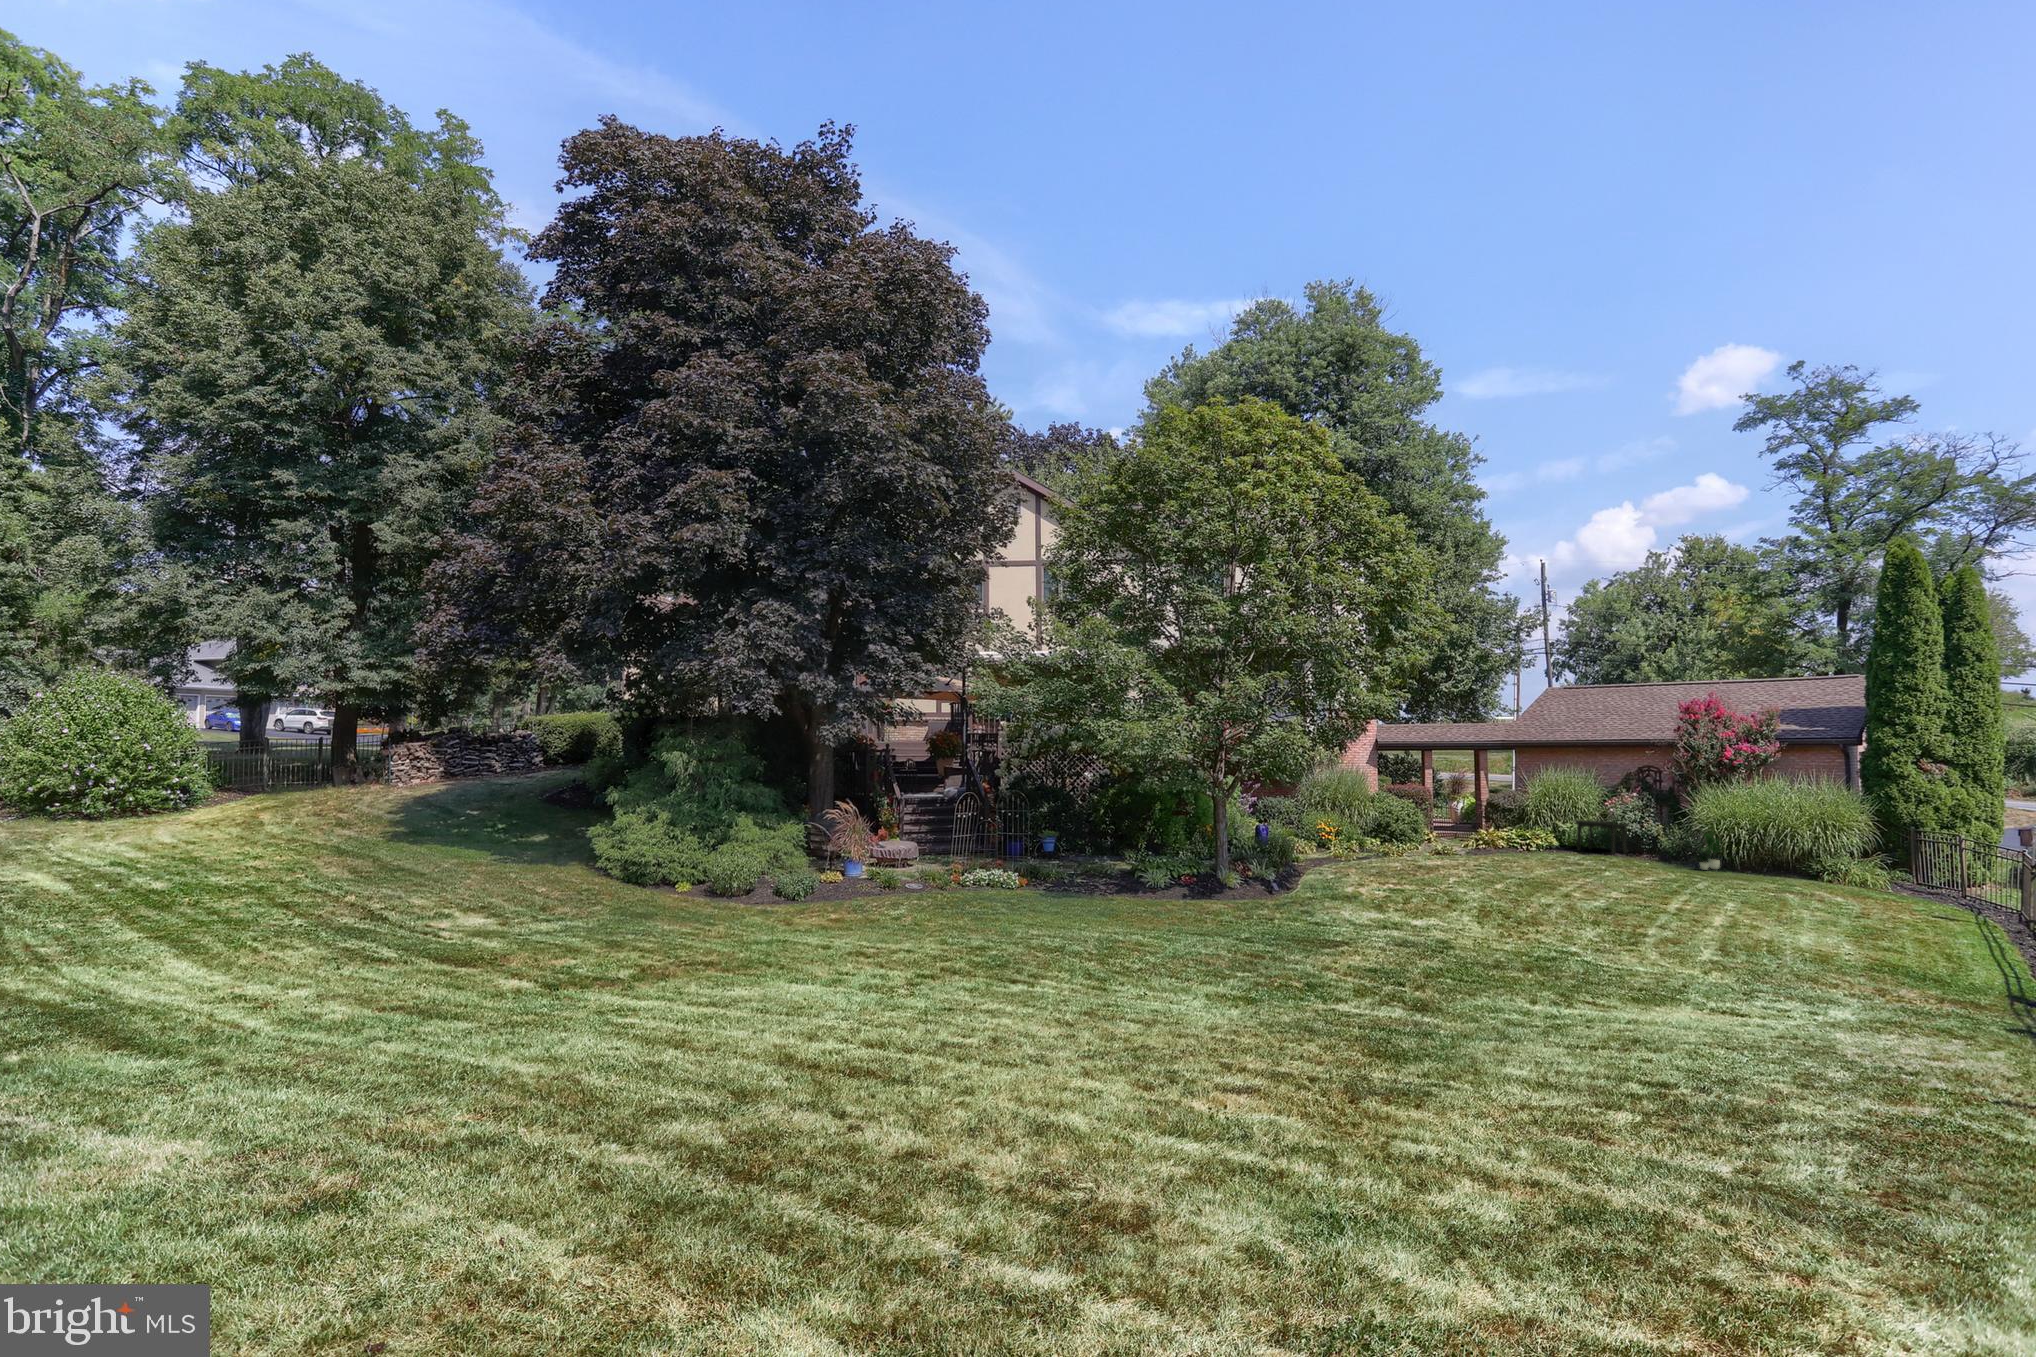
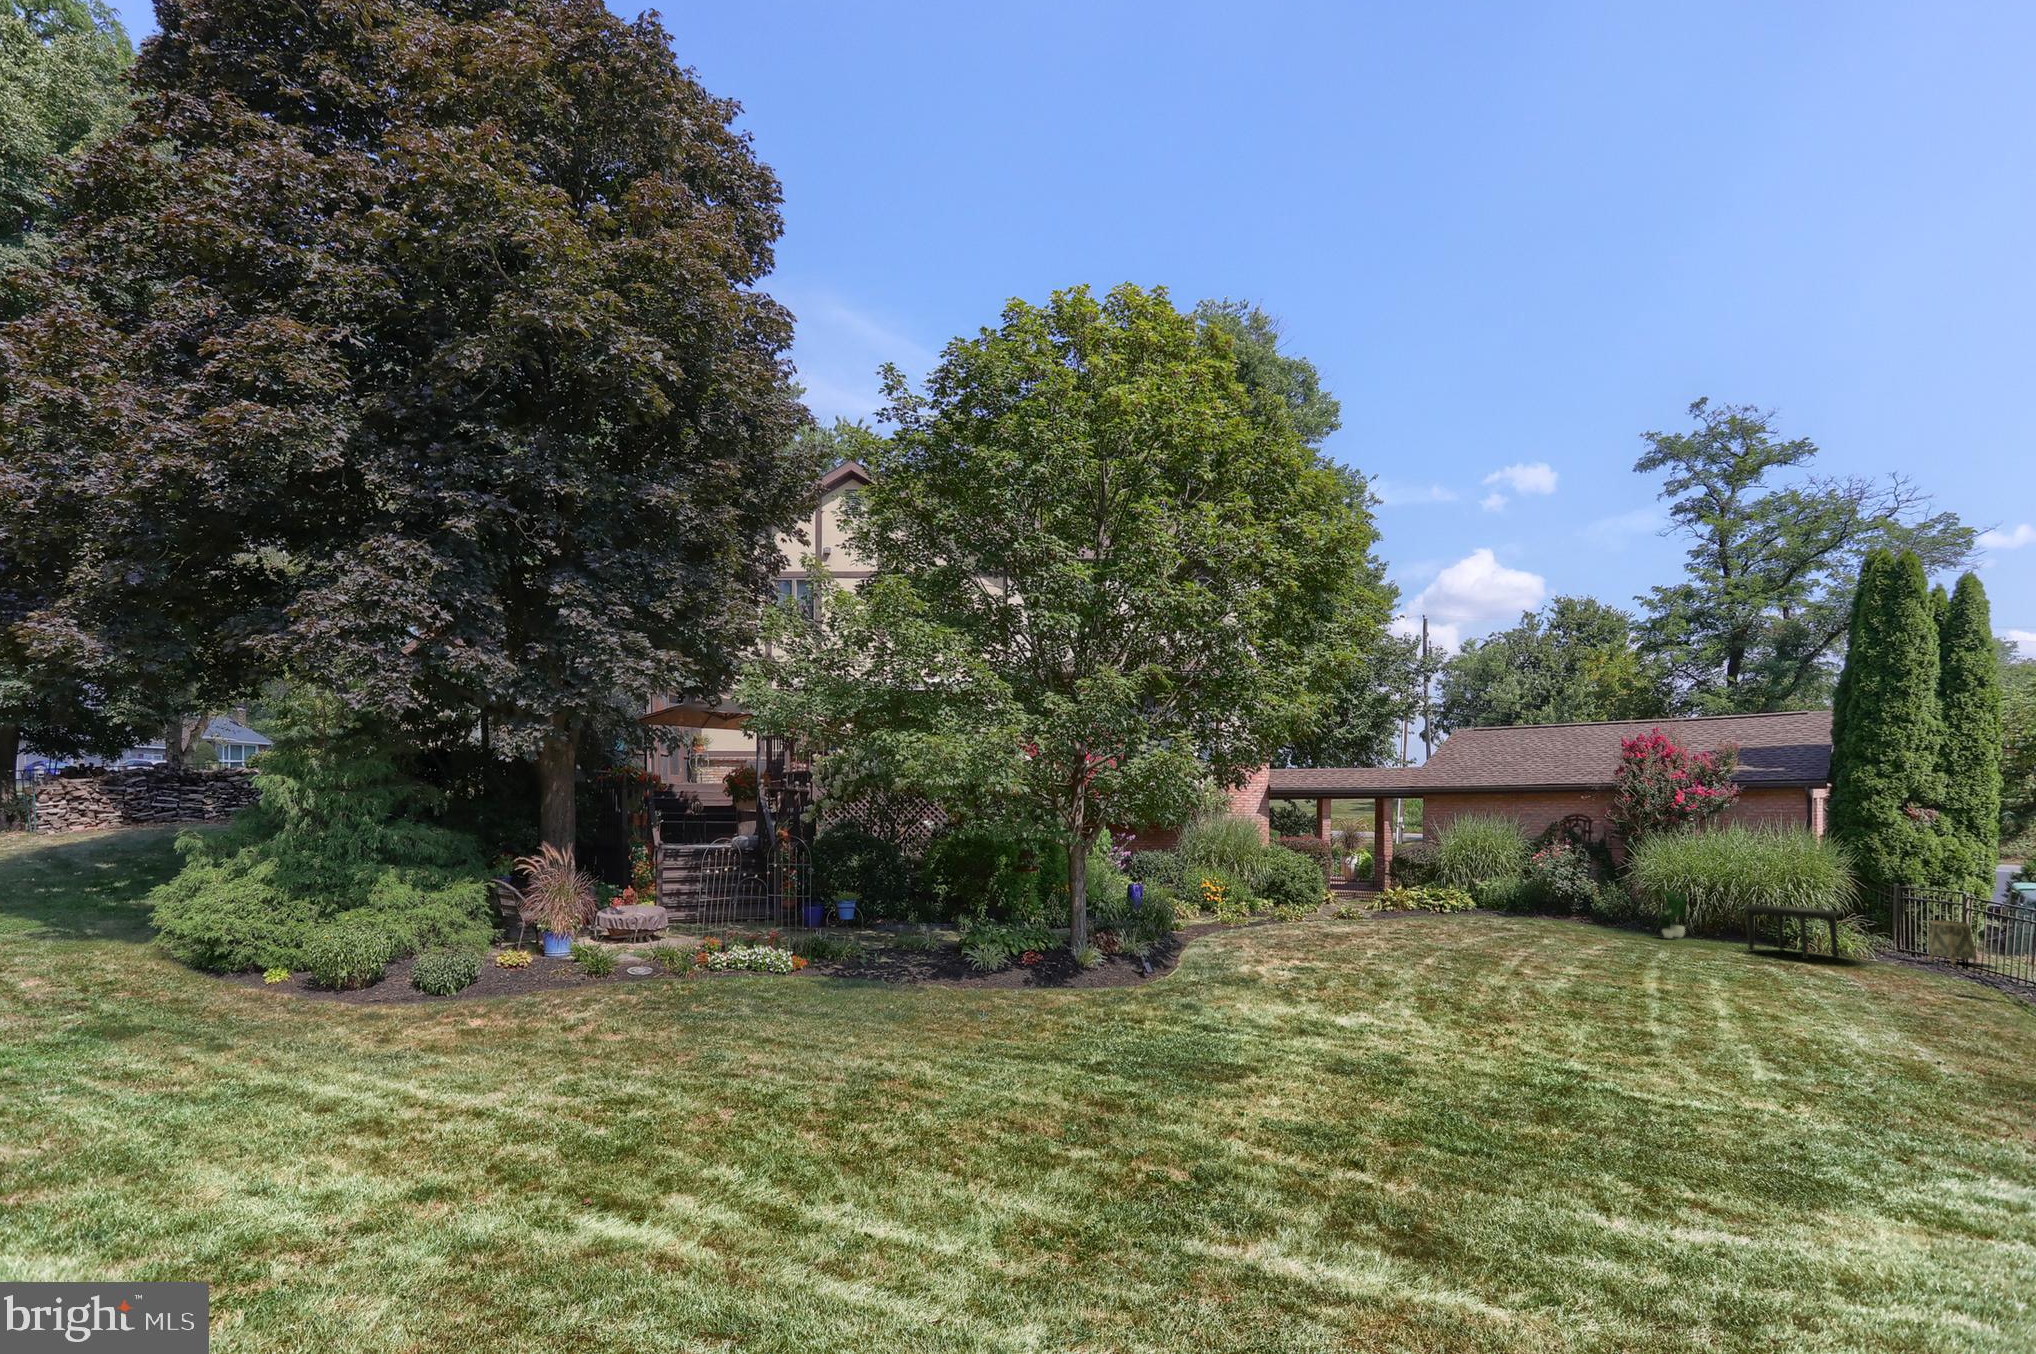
round table: present [1574,820,1630,854] -> present [1742,904,1840,959]
basket: none [1916,855,1953,890] -> present [1929,920,1977,965]

